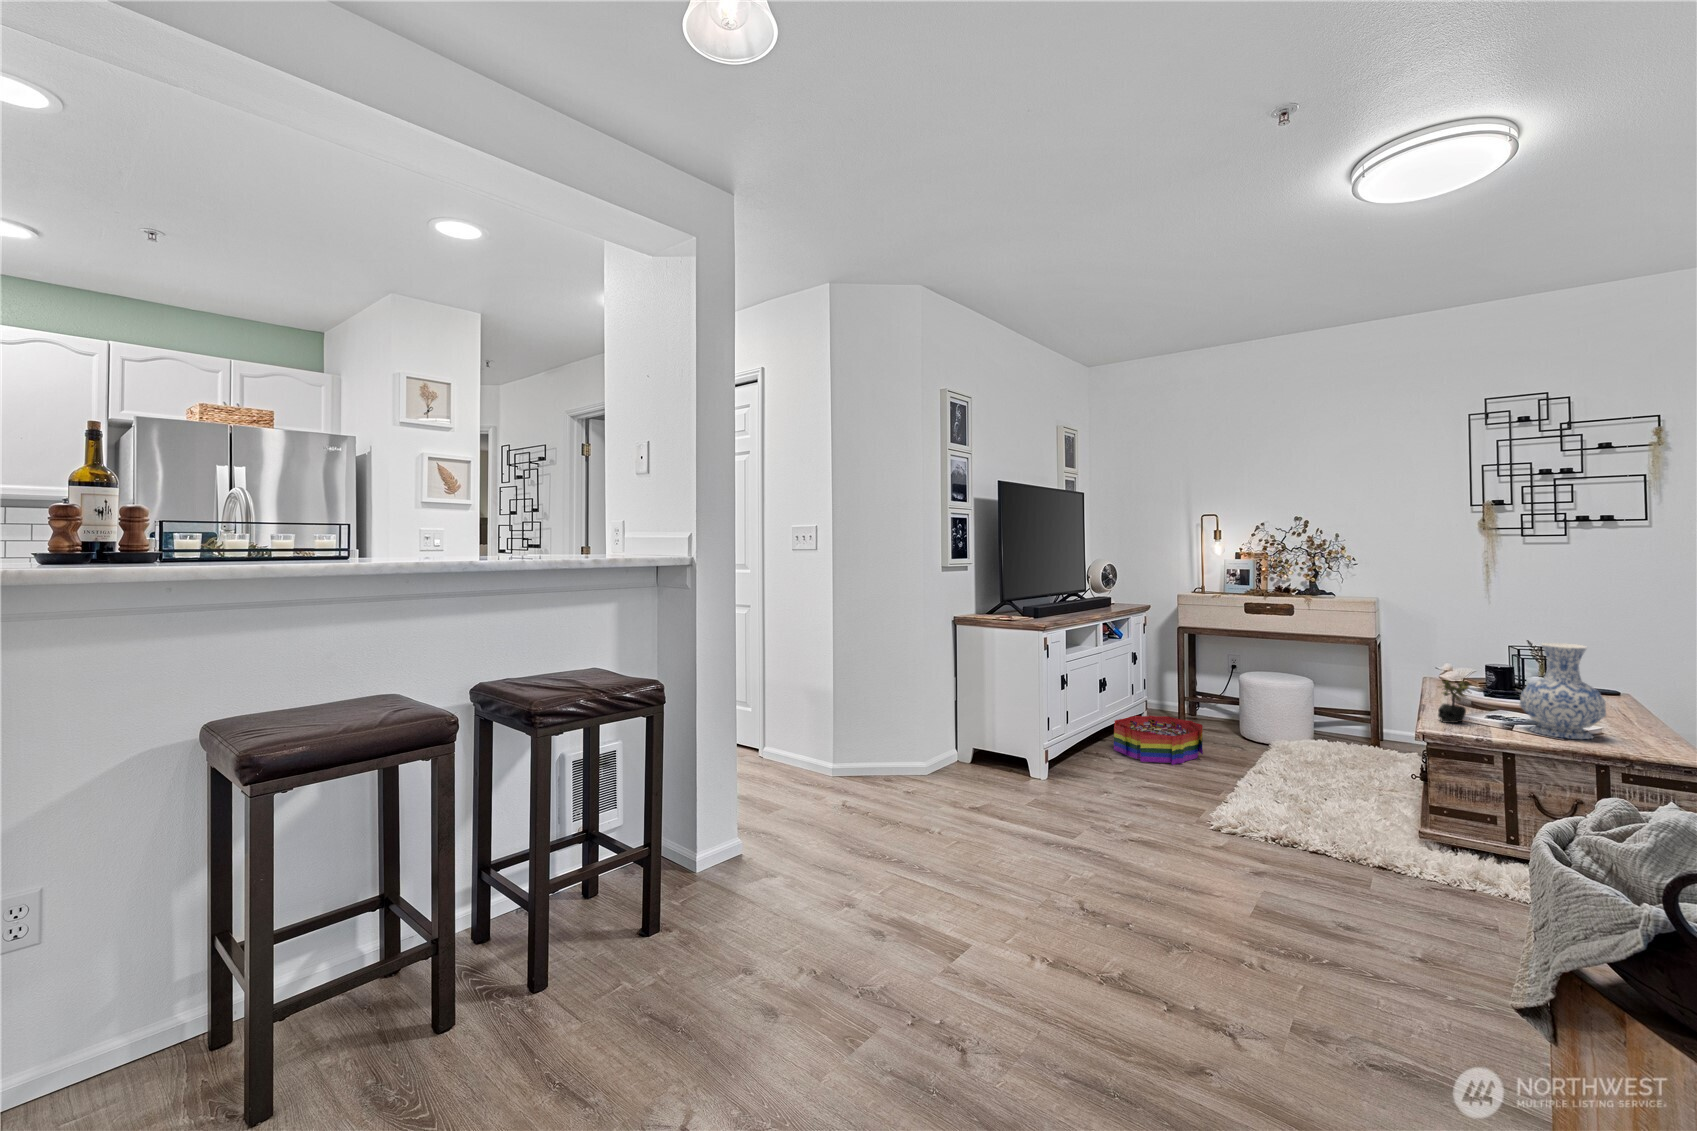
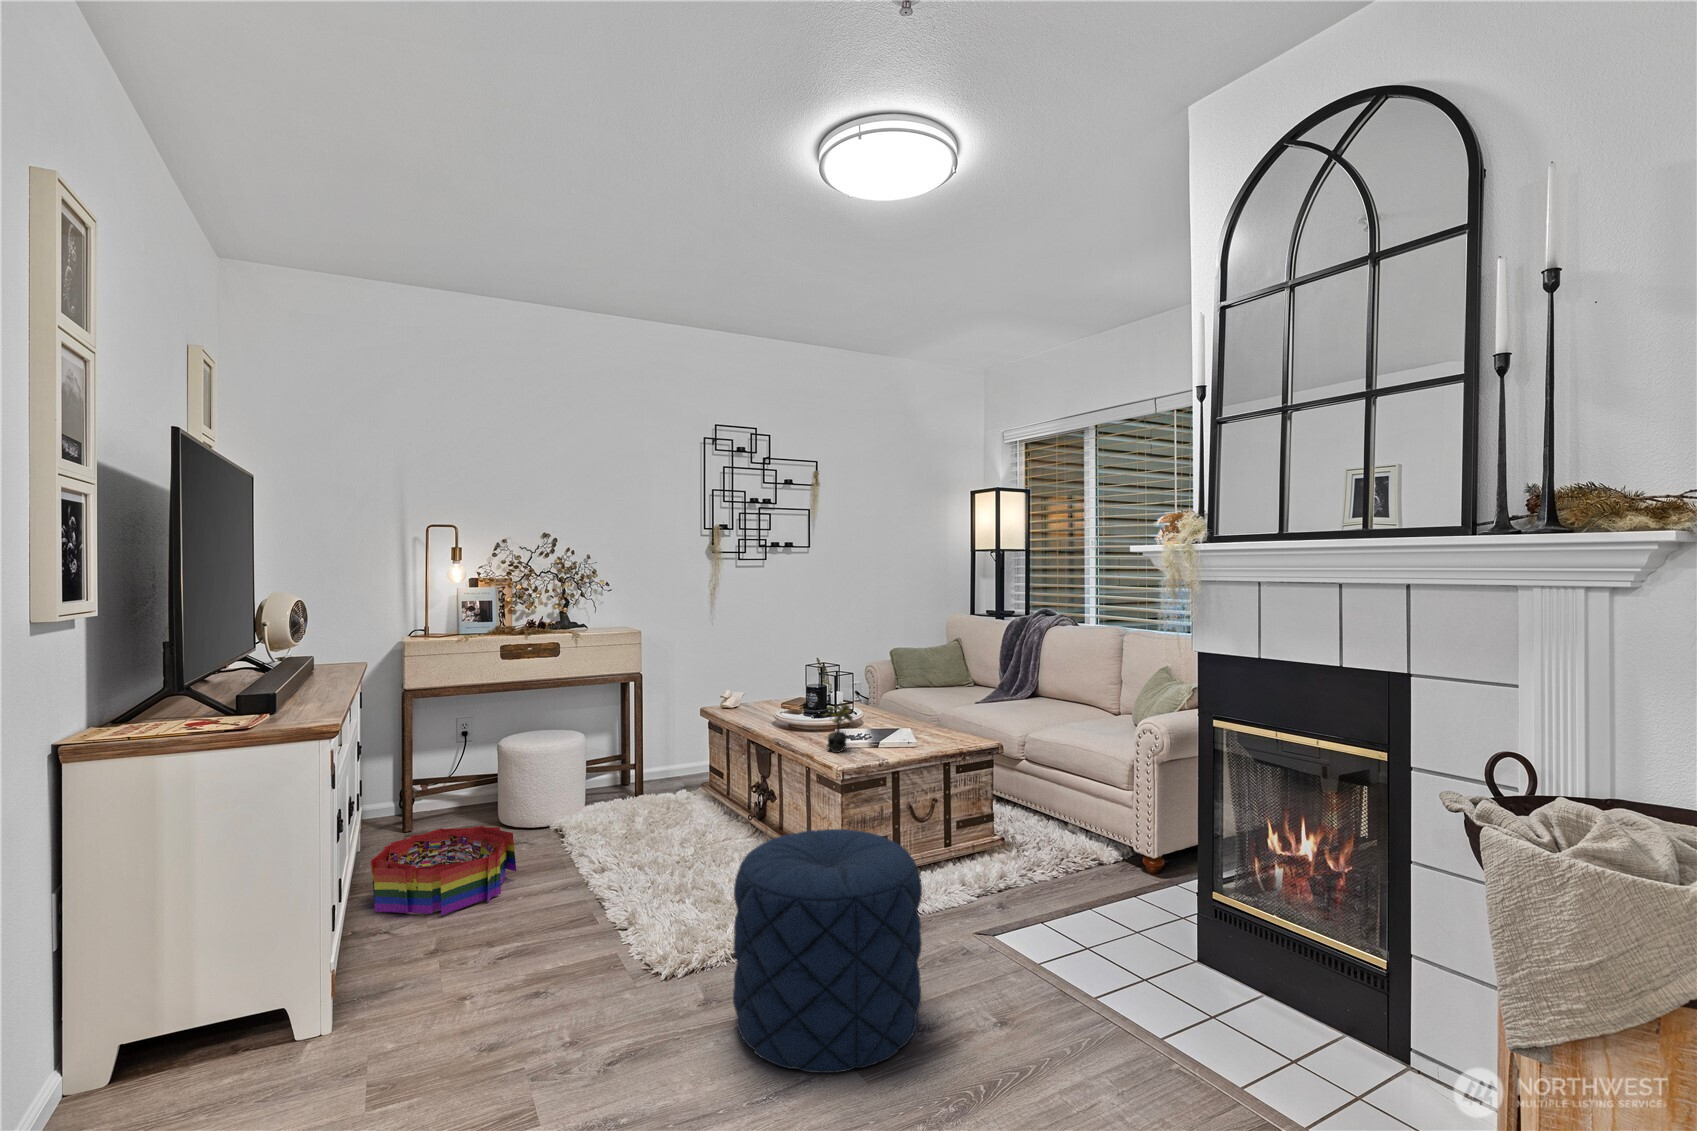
vase: present [1520,643,1606,739] -> none [874,654,934,745]
pouf: none [1204,750,1363,916] -> present [733,829,922,1073]

